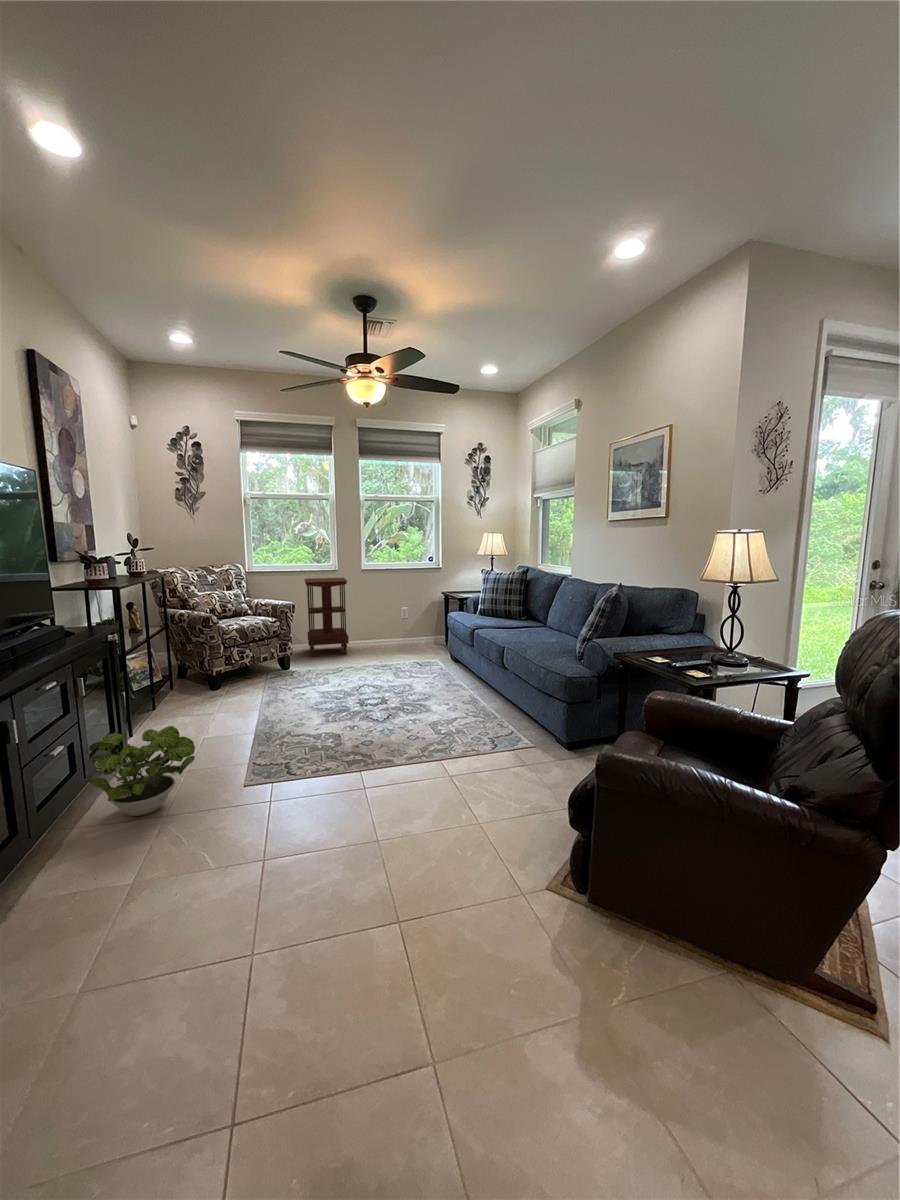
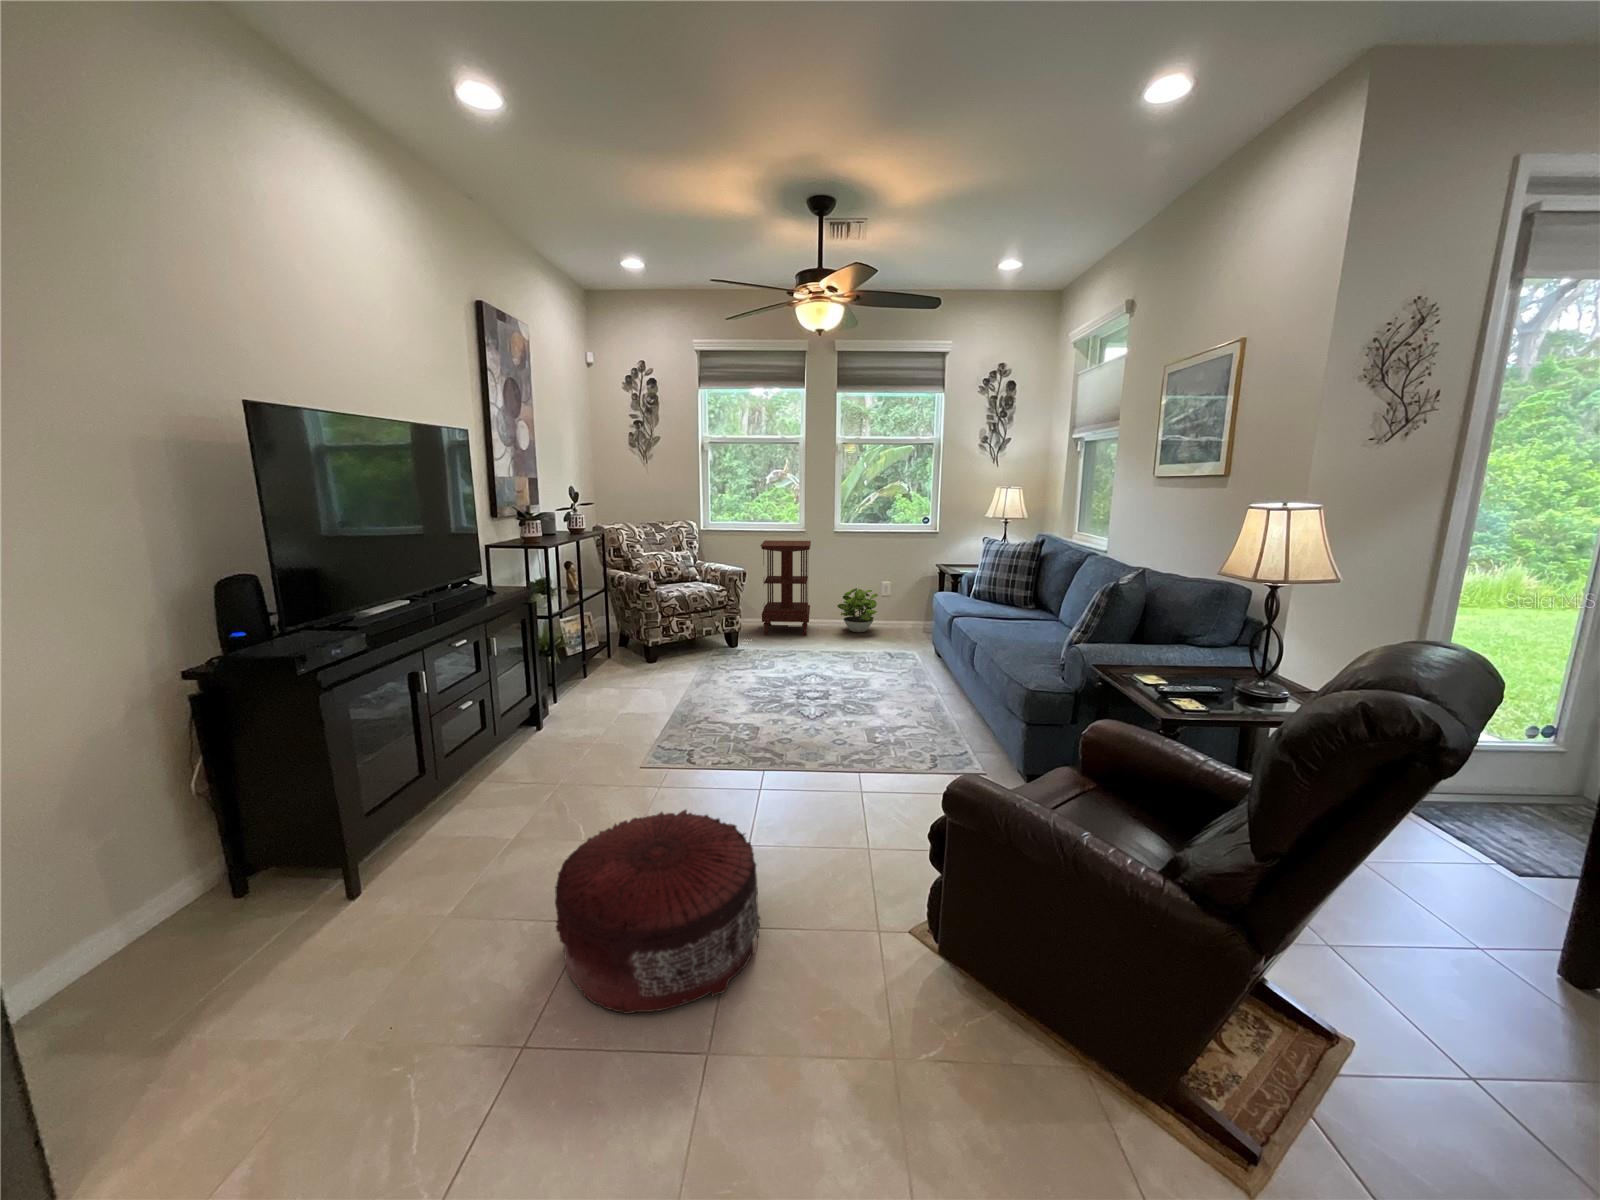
potted plant: present [89,726,195,816] -> present [837,588,878,632]
pouf: none [224,820,430,1054] -> present [555,810,760,1014]

